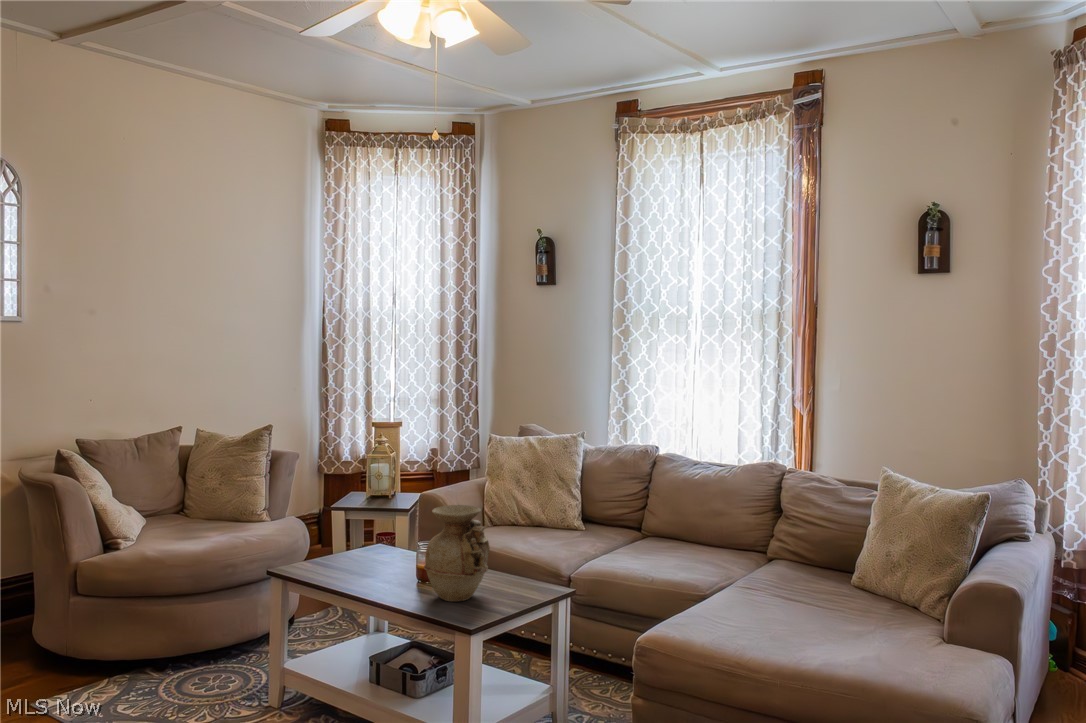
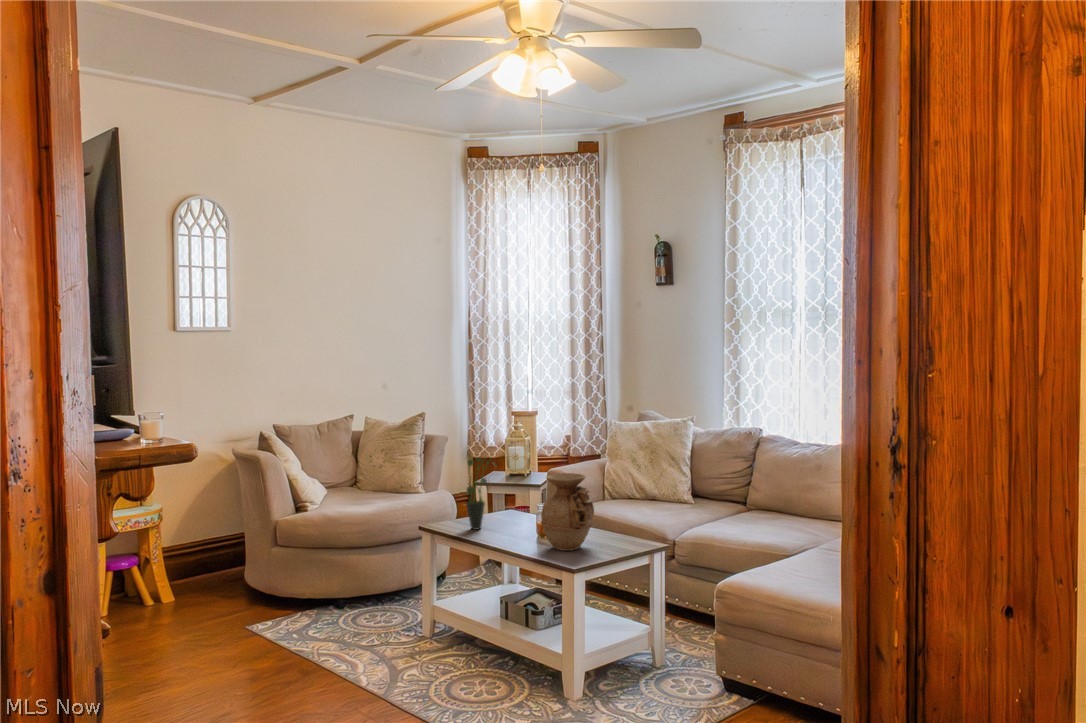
potted plant: none [326,479,367,573] -> present [466,457,489,530]

